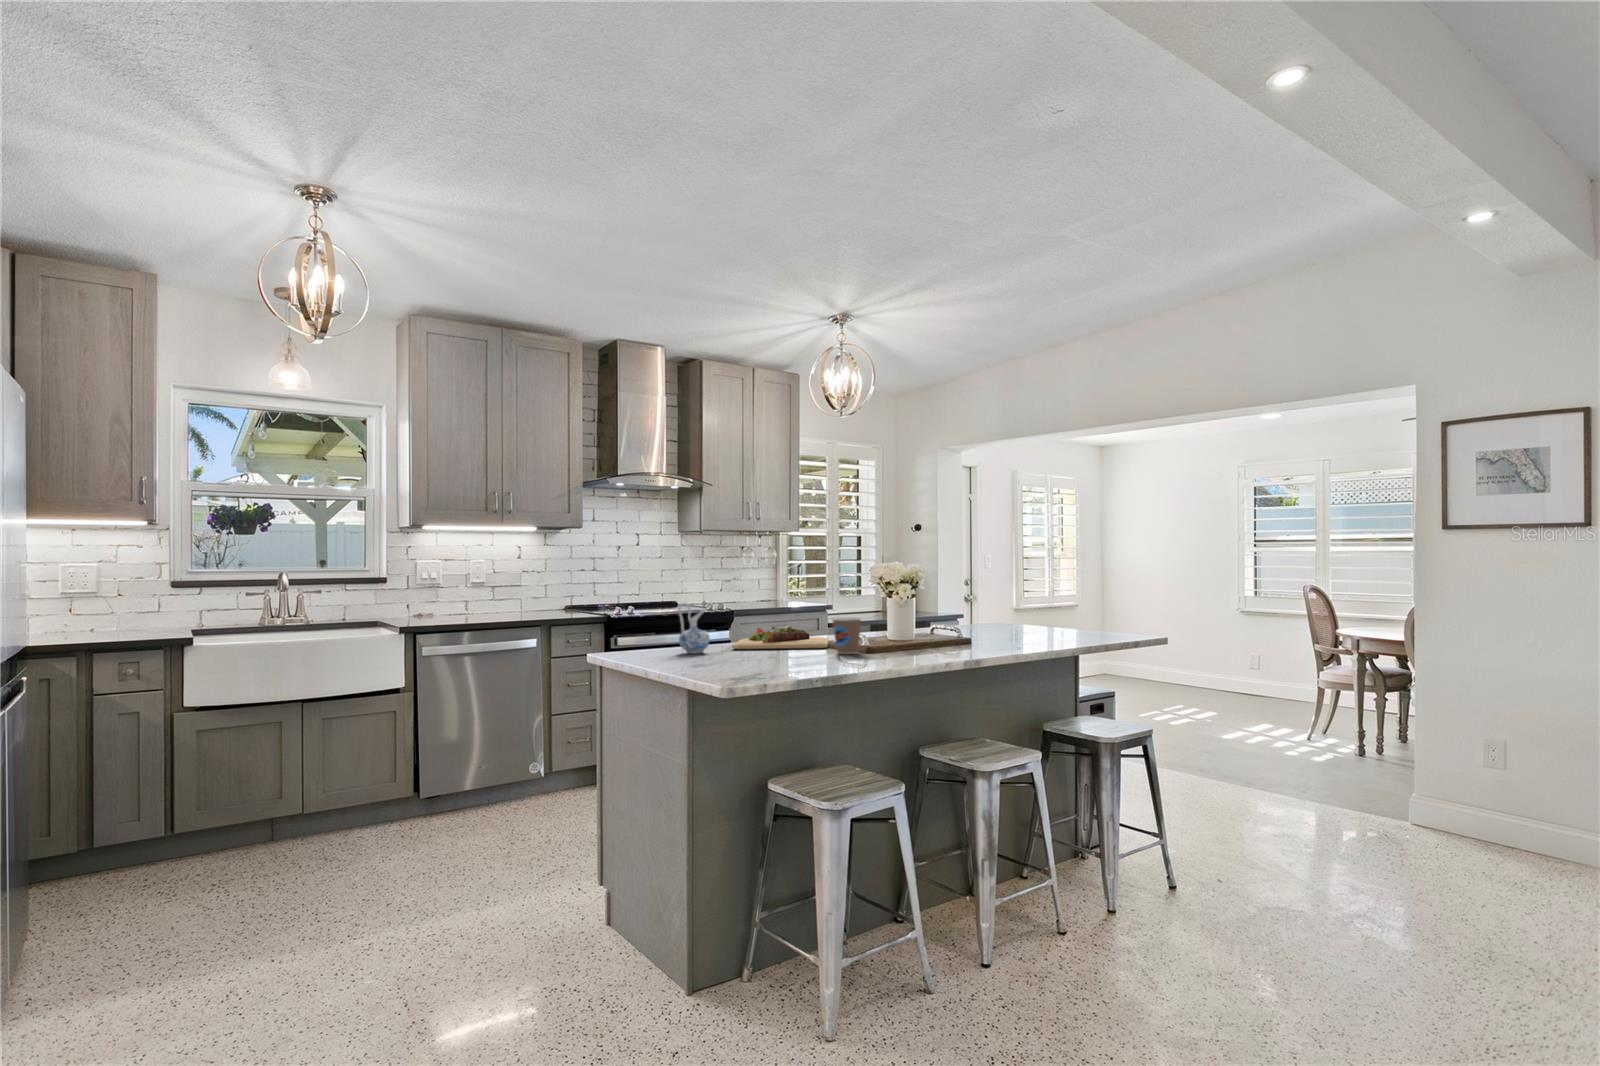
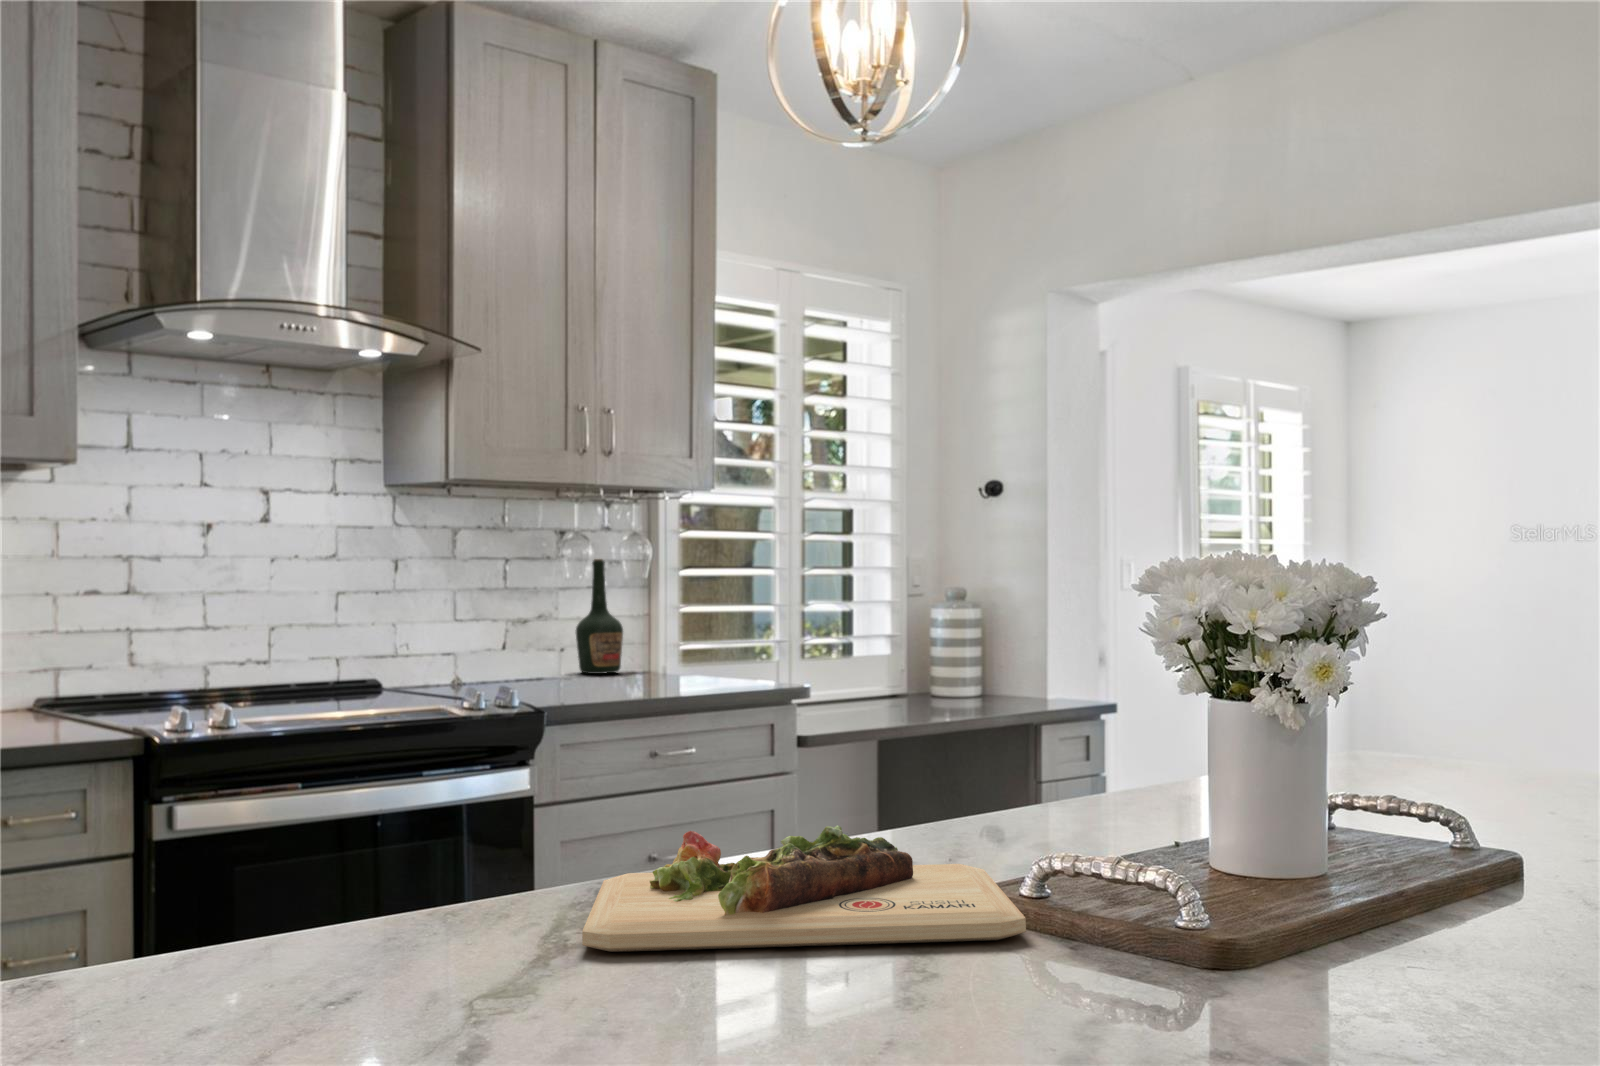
bottle: none [748,558,766,601] -> present [576,559,623,674]
ceramic pitcher: present [678,603,709,653] -> none [315,739,474,1000]
coffee cup: present [833,617,861,654] -> none [1110,808,1268,1013]

